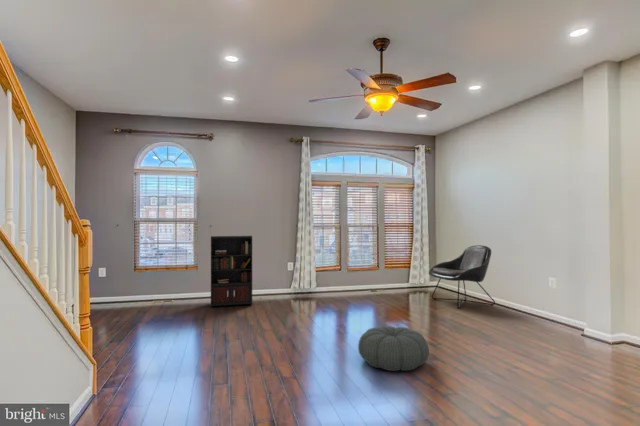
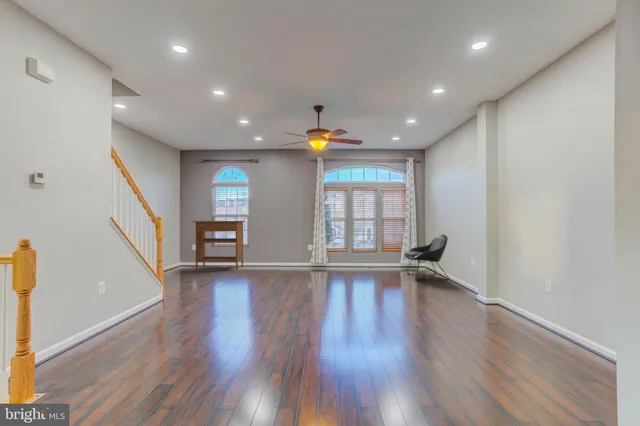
console table: none [103,229,191,310] -> present [193,221,245,269]
bookcase: present [211,236,252,306] -> none [252,226,288,270]
pouf: present [358,326,429,371] -> none [301,283,344,309]

